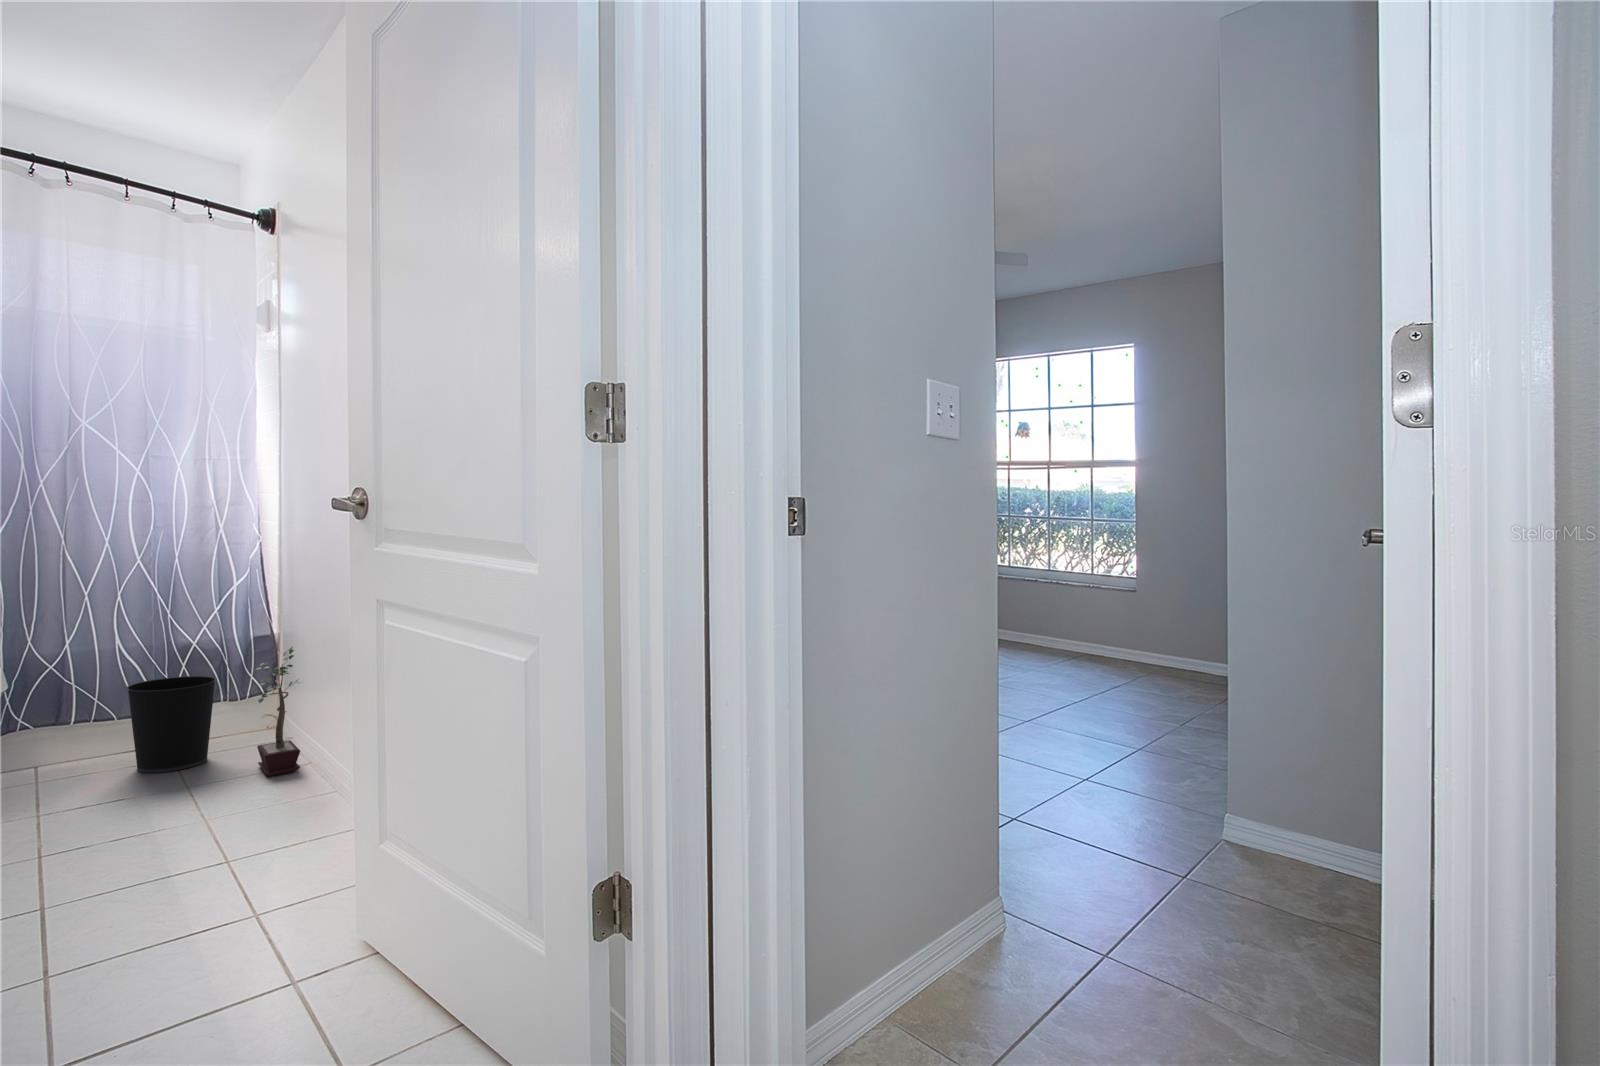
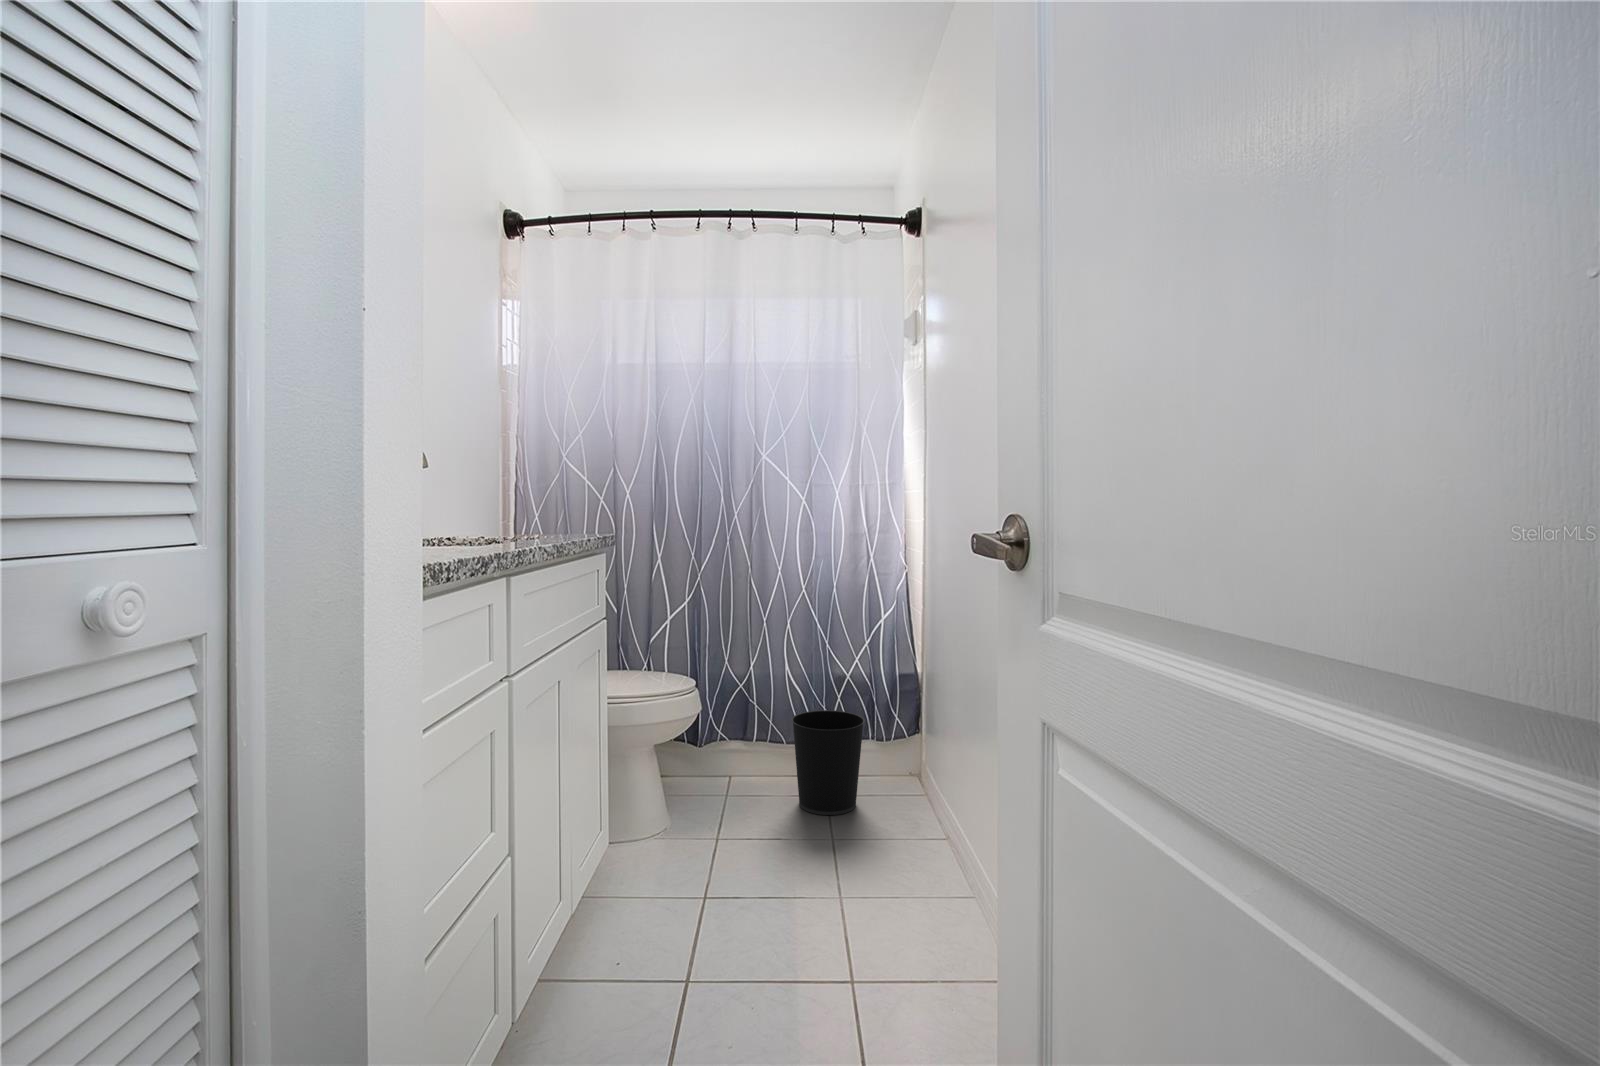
potted plant: present [256,647,300,776] -> none [896,701,948,854]

